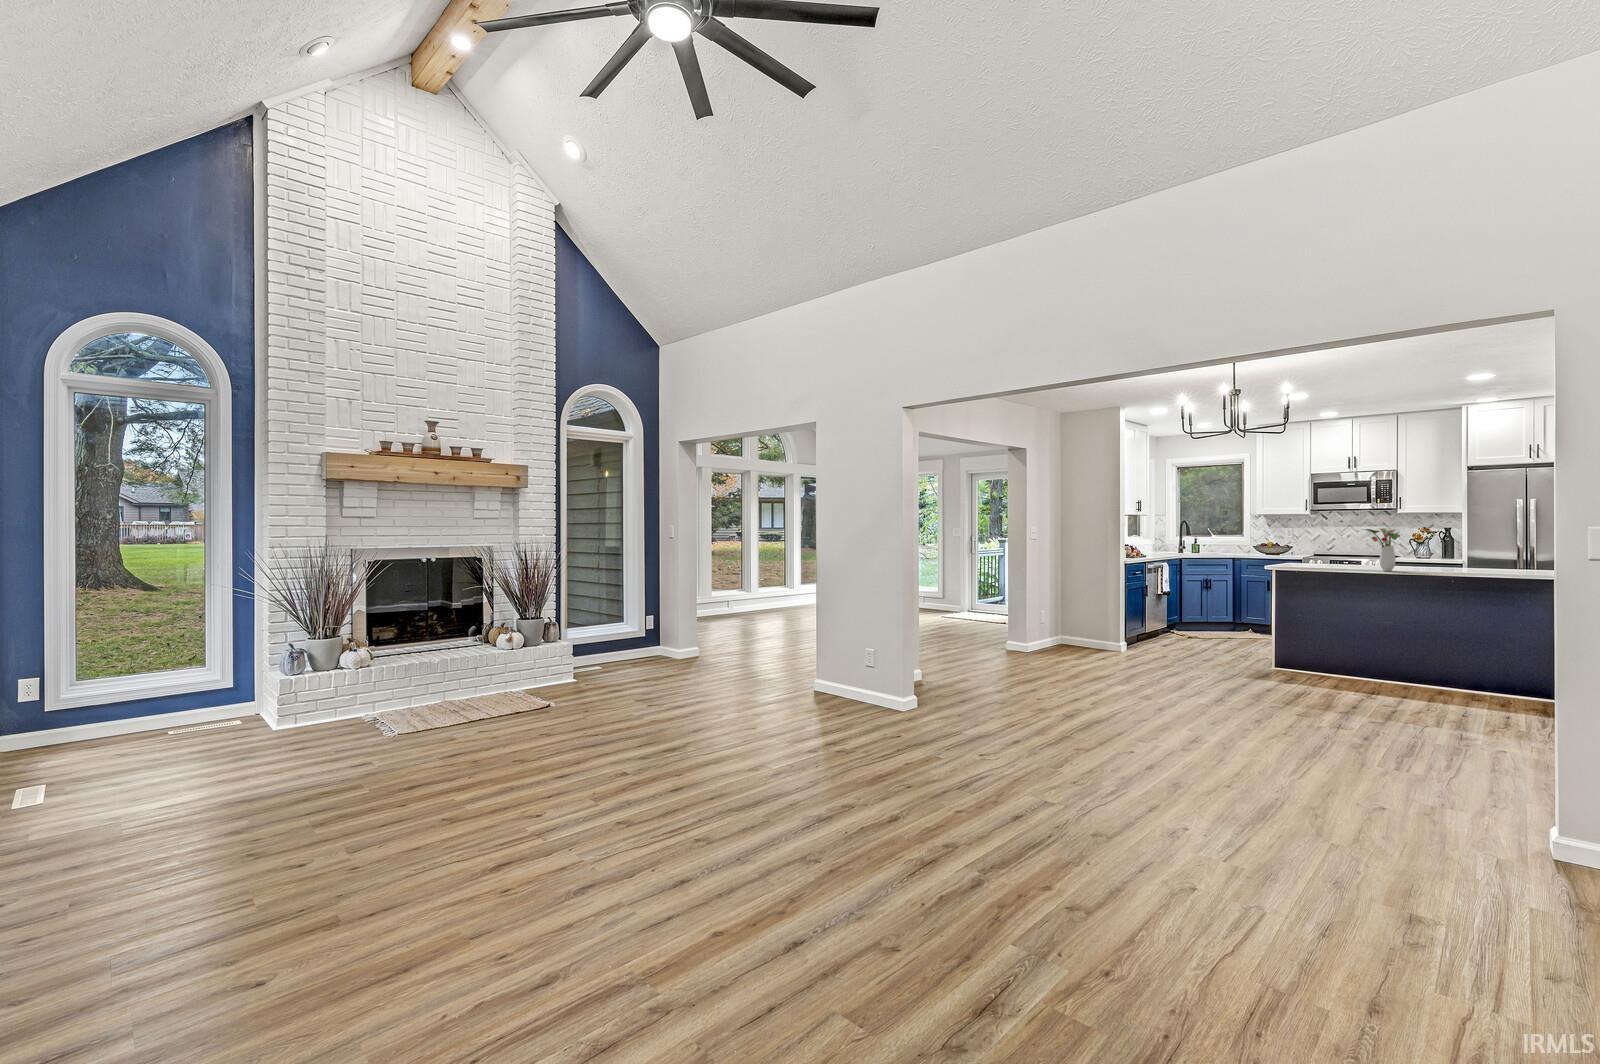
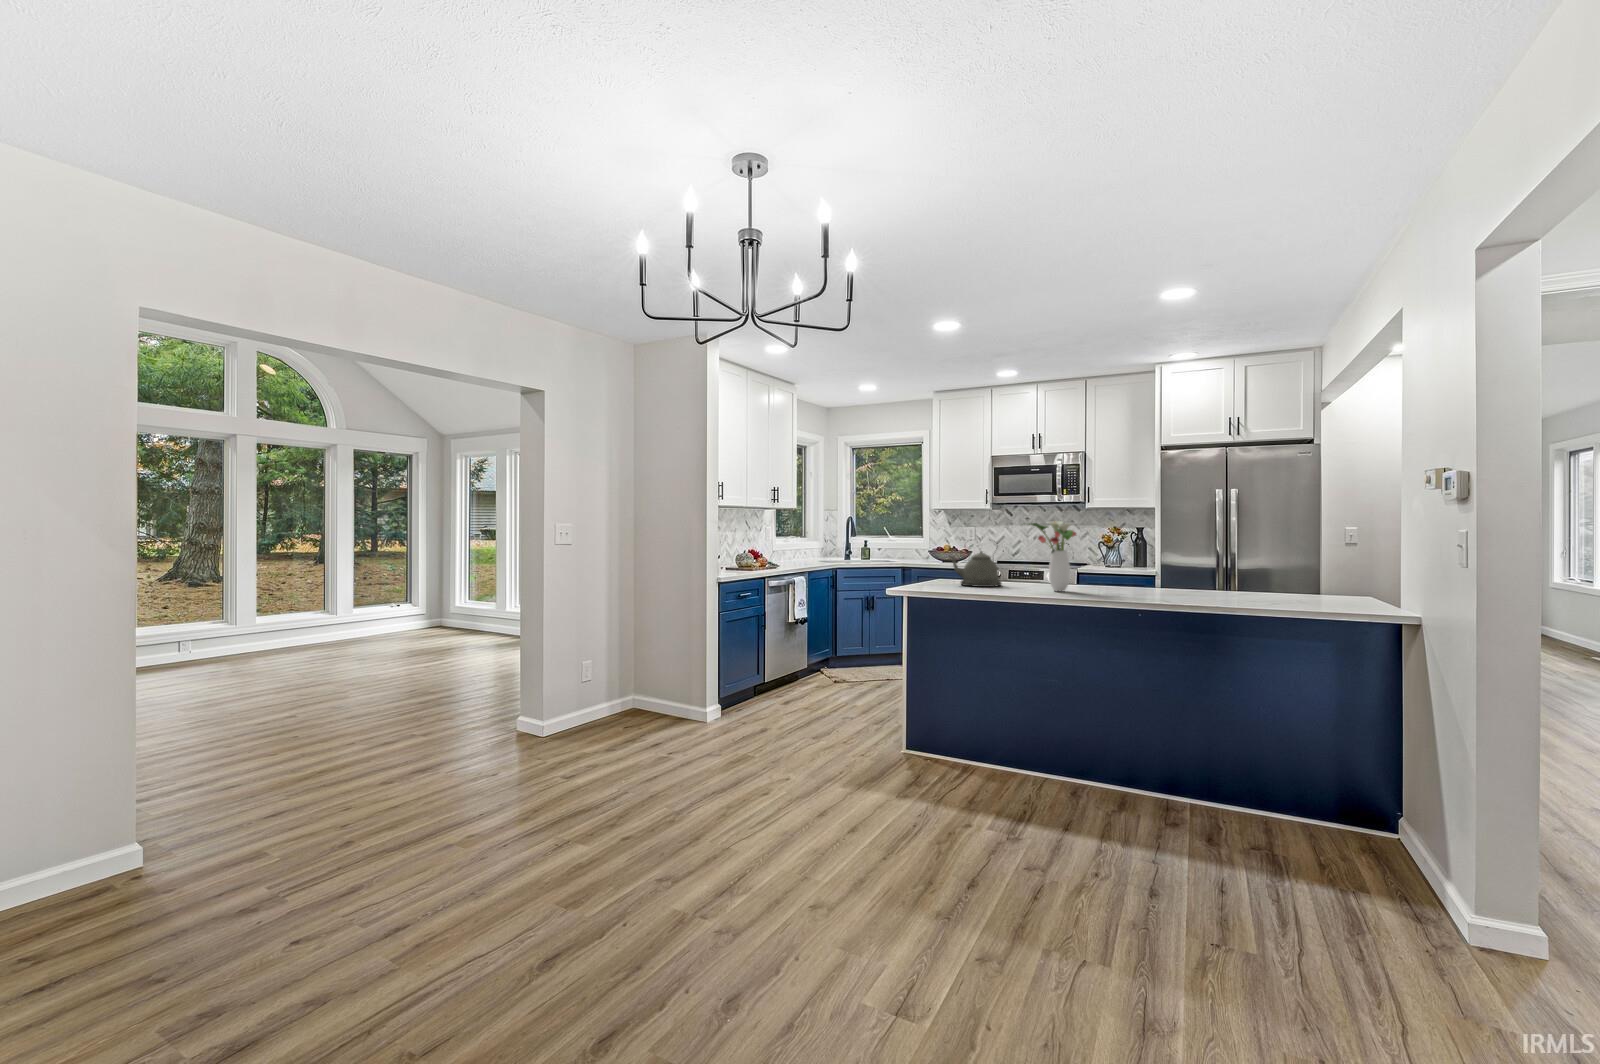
kettle: none [1301,539,1342,569] -> present [948,548,1002,587]

